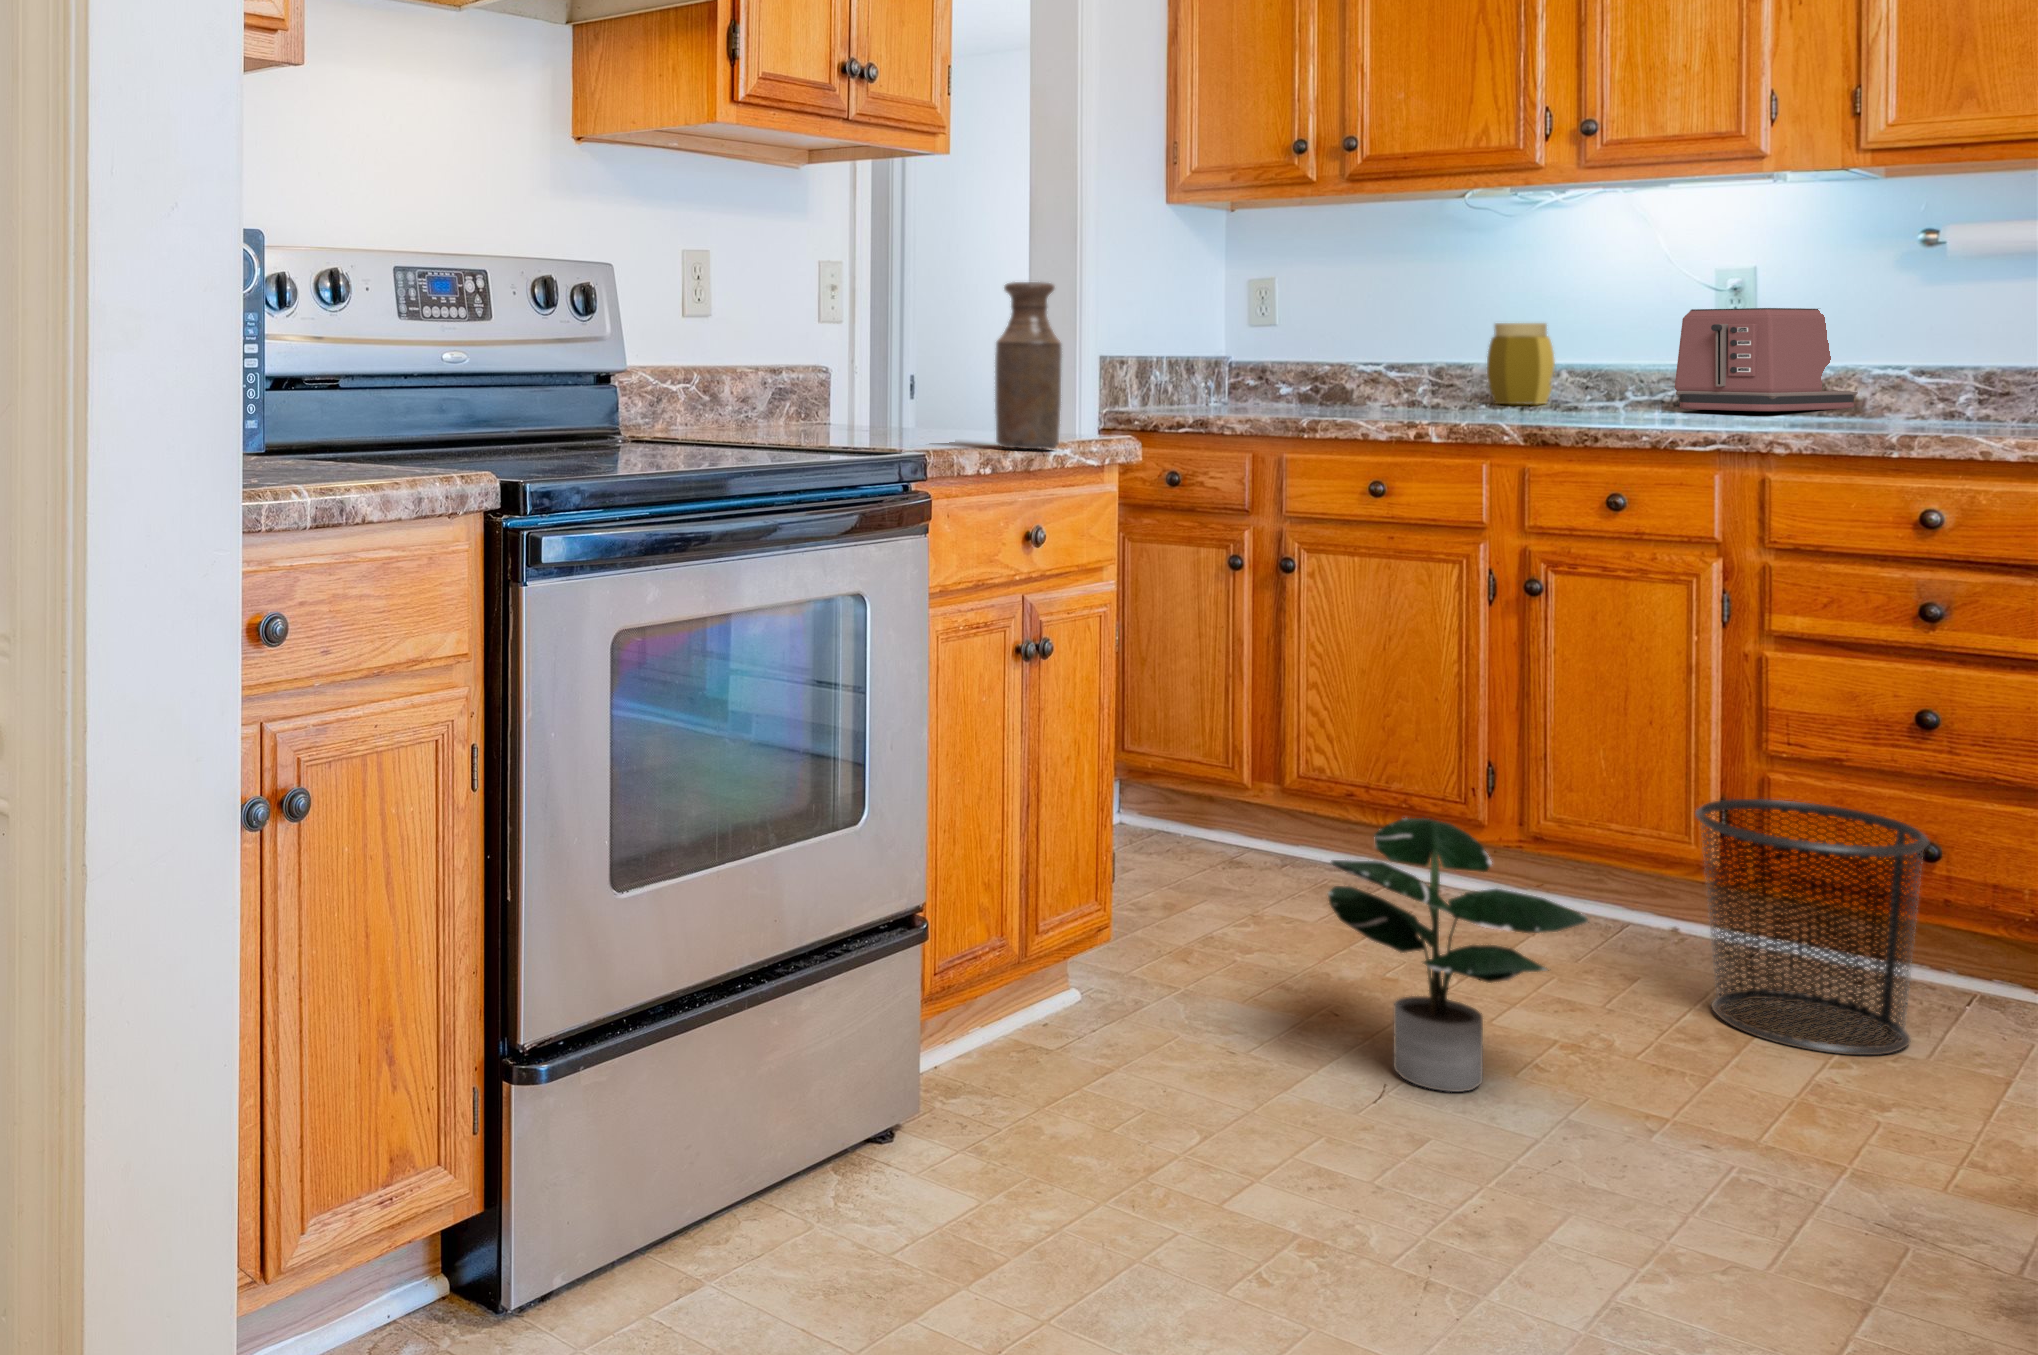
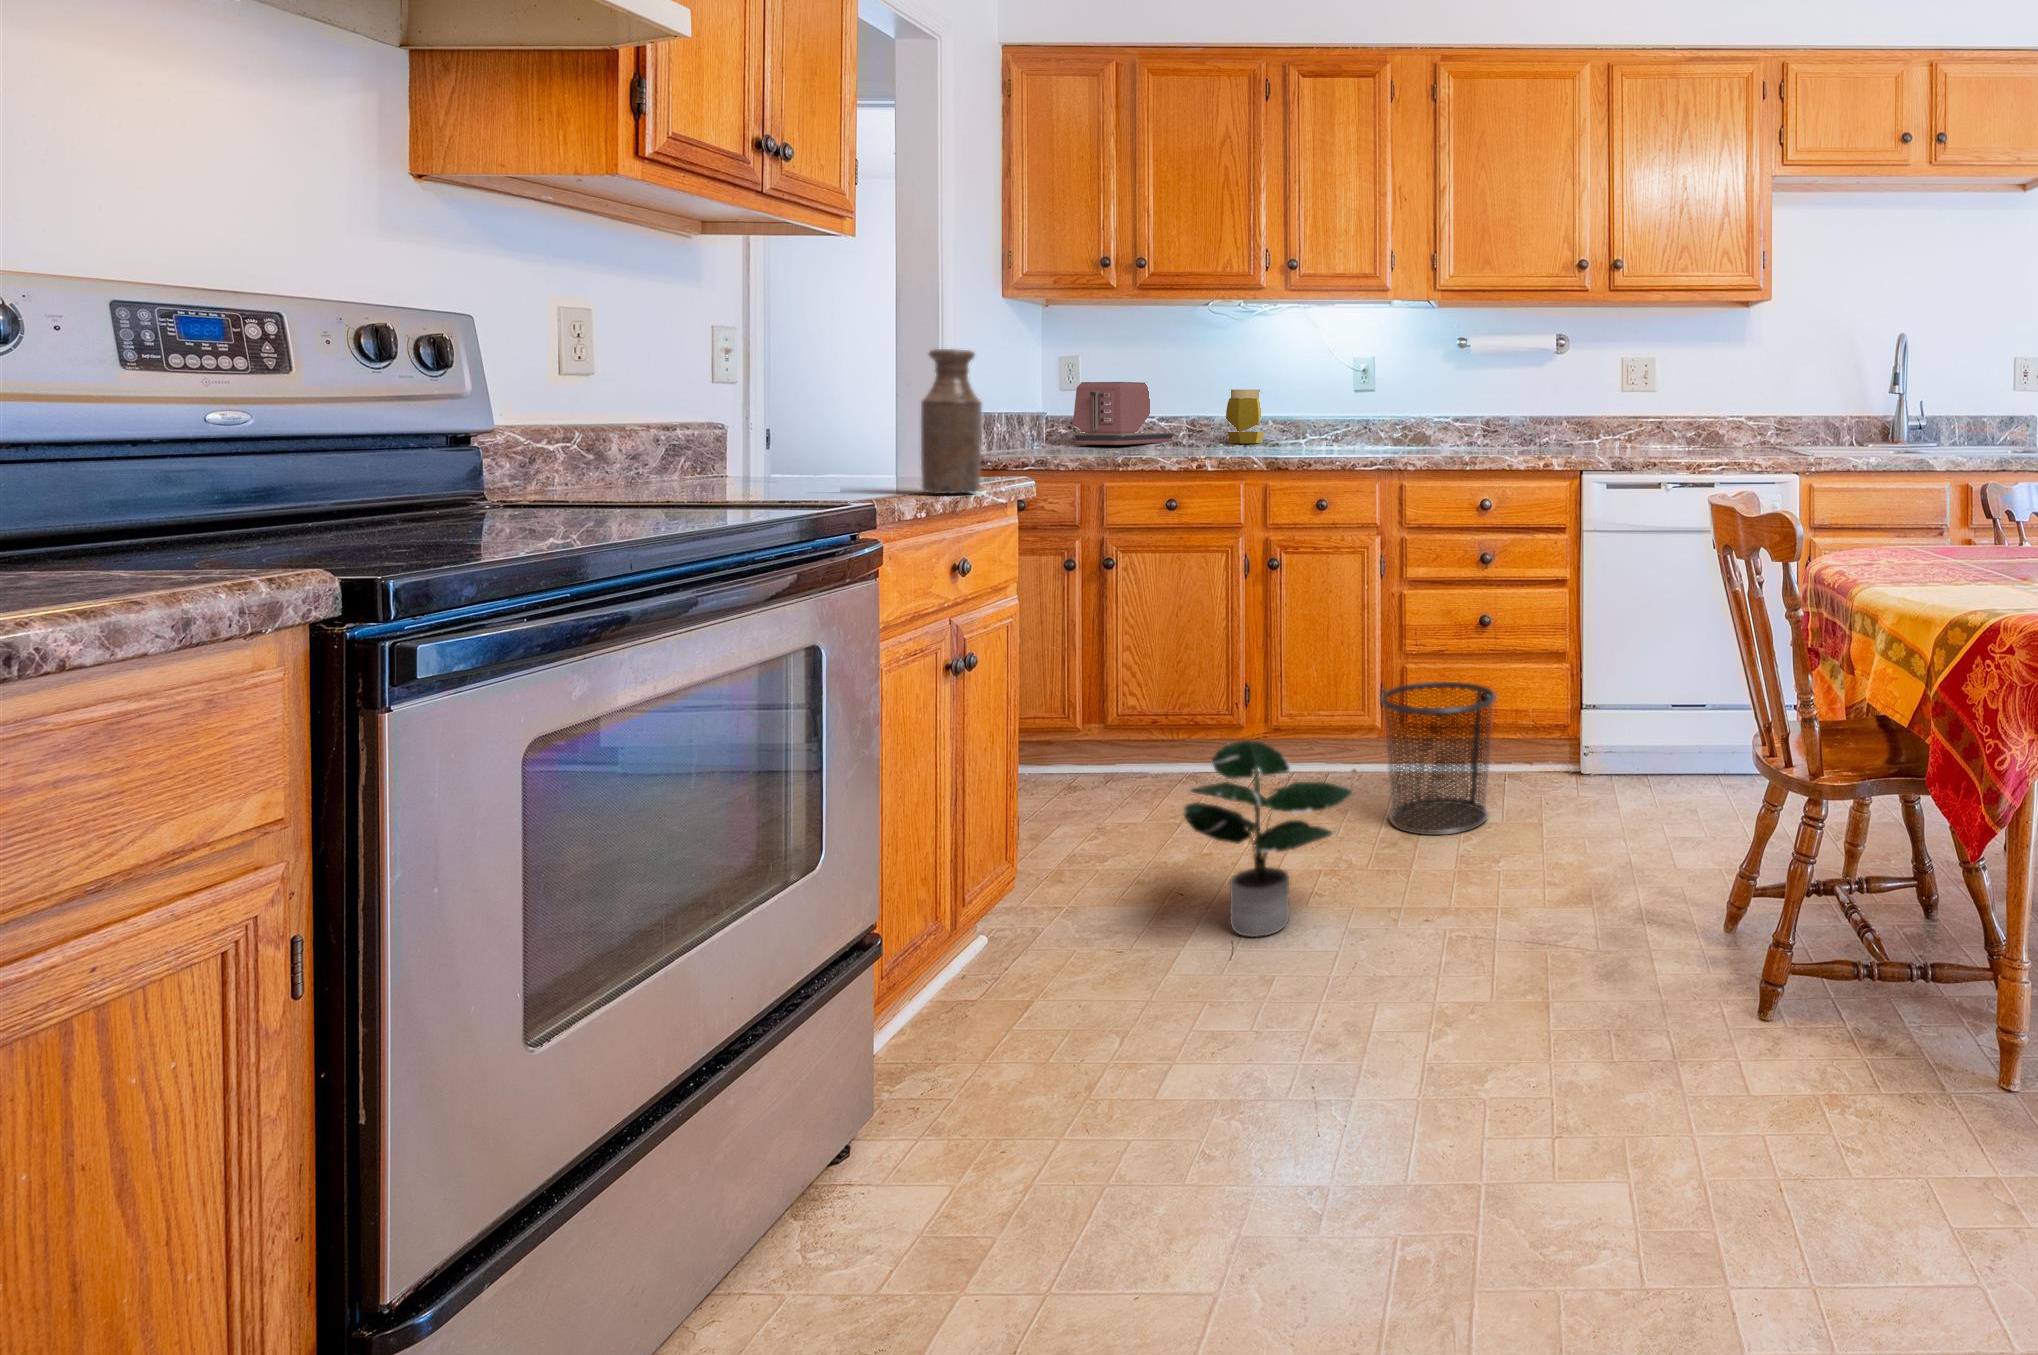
toaster: present [1675,308,1858,411] -> present [1073,382,1174,445]

